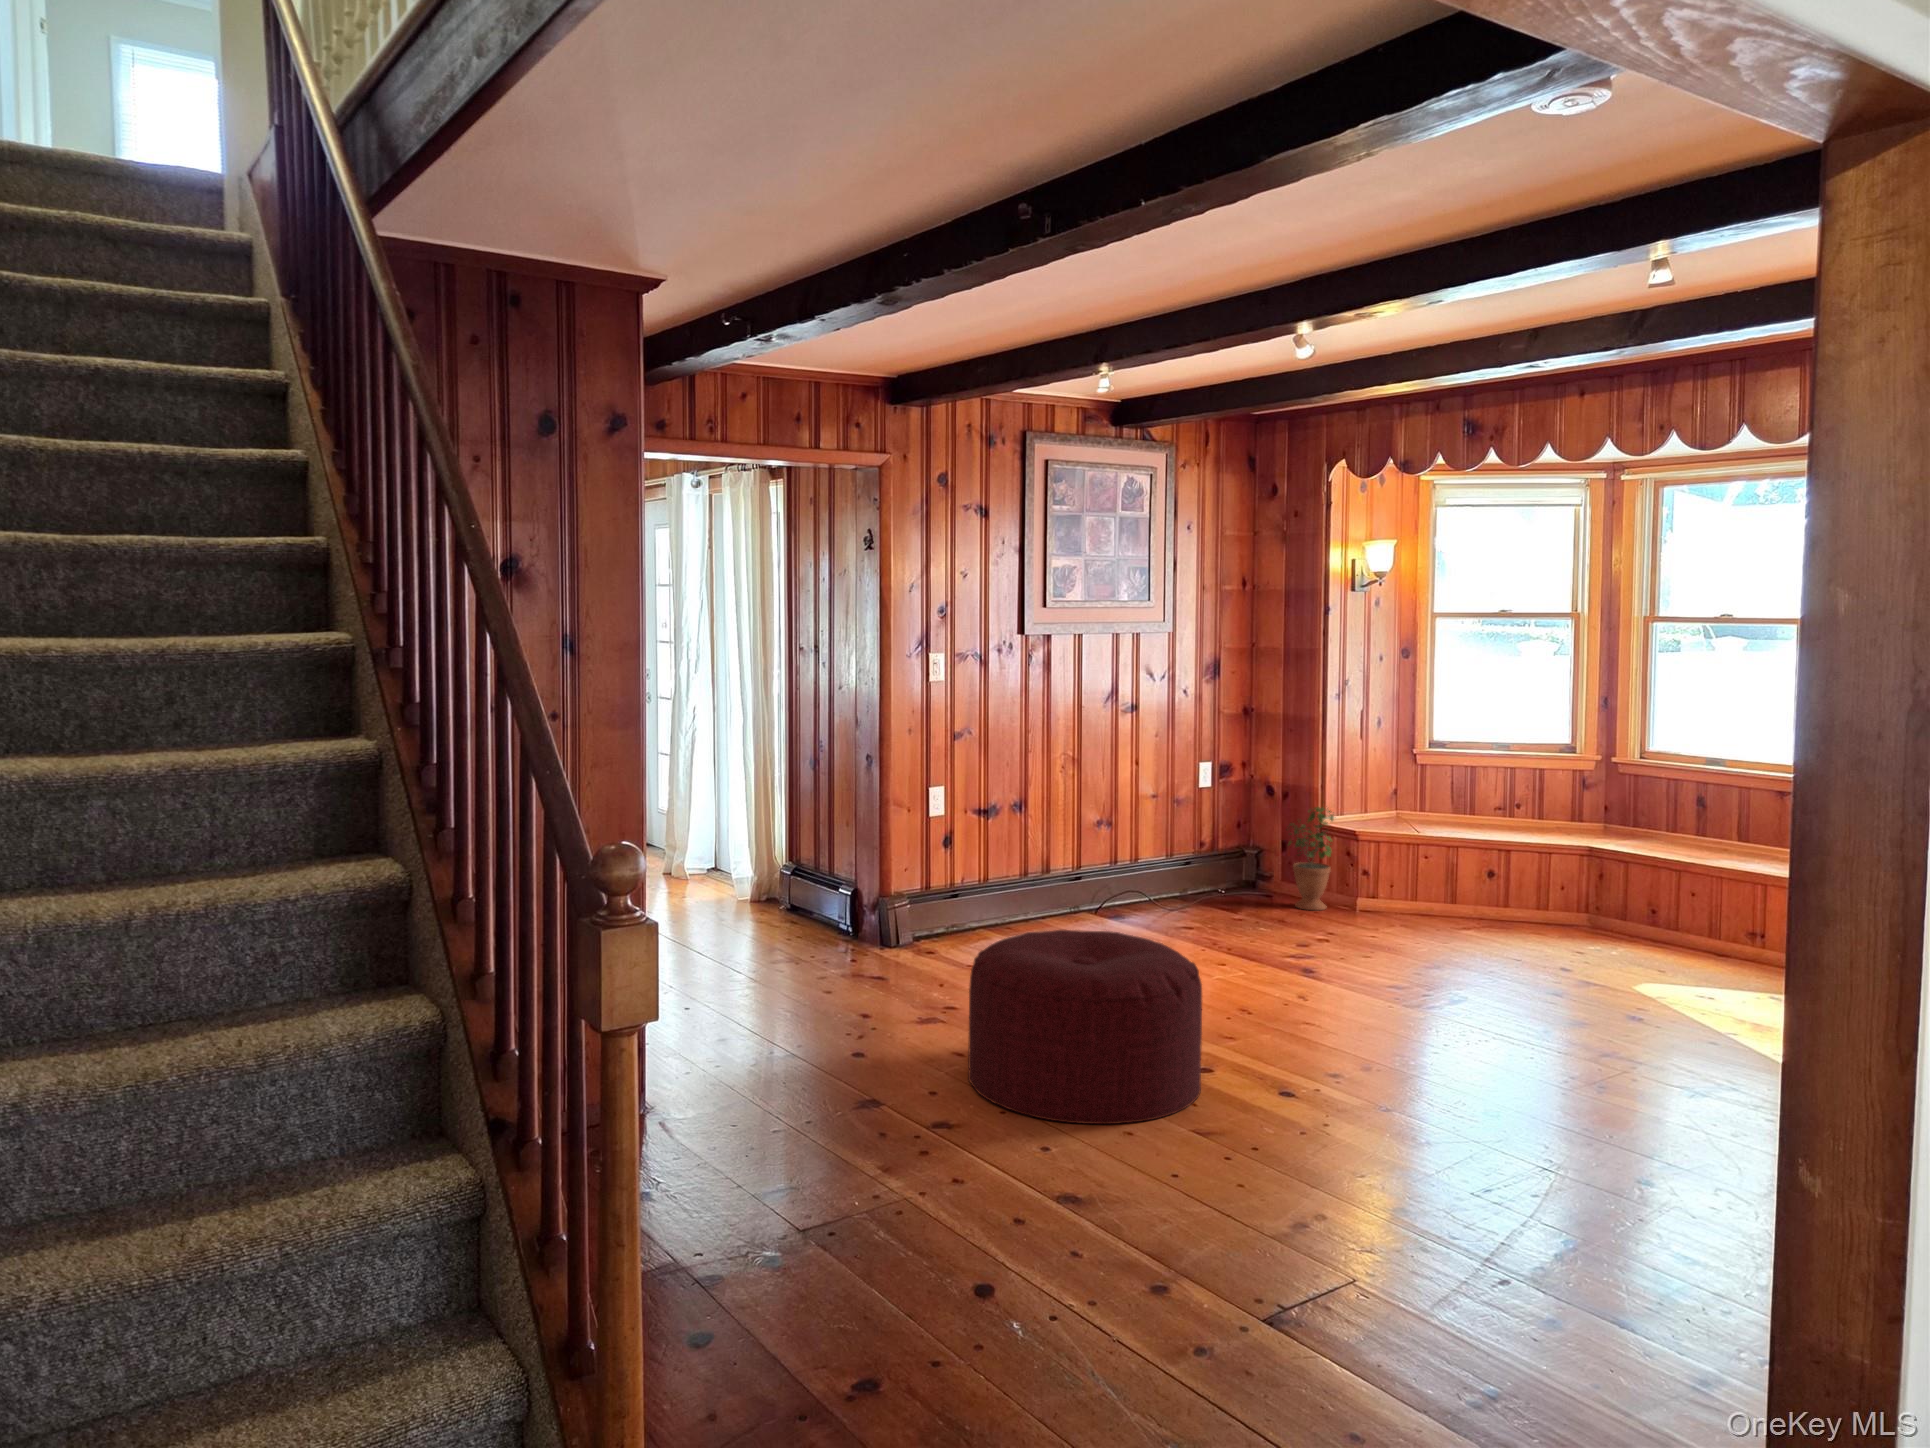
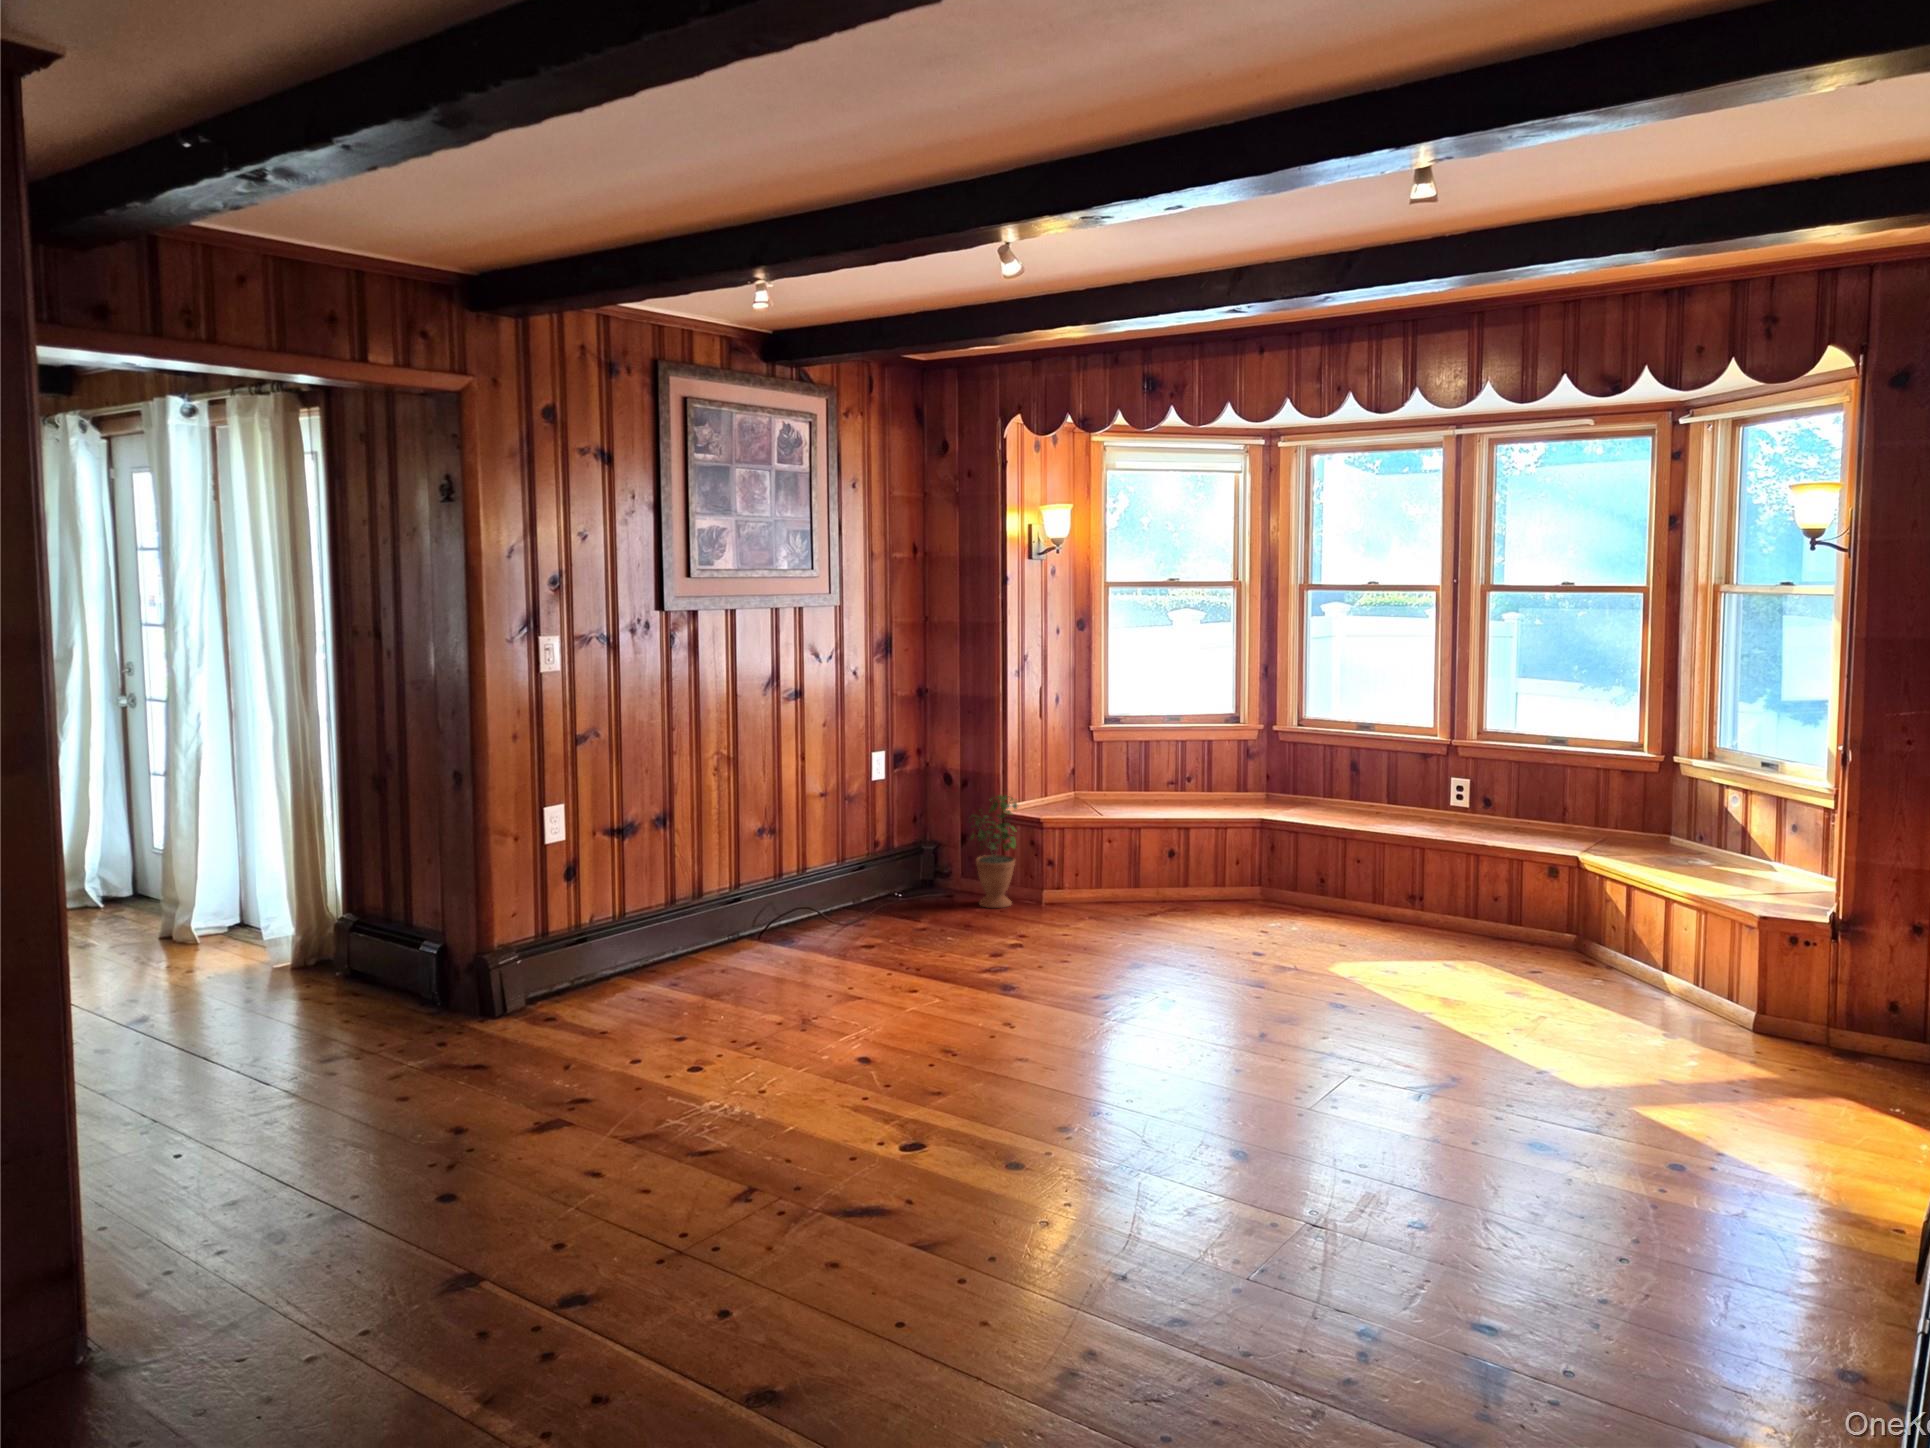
ottoman: present [968,930,1202,1124] -> none [614,1006,937,1314]

